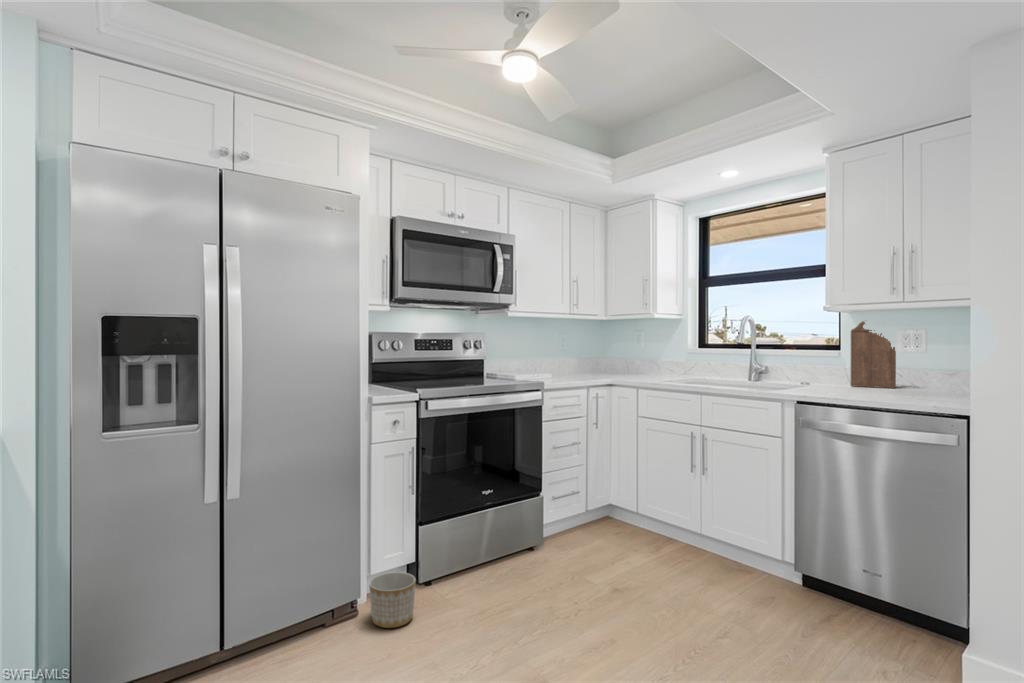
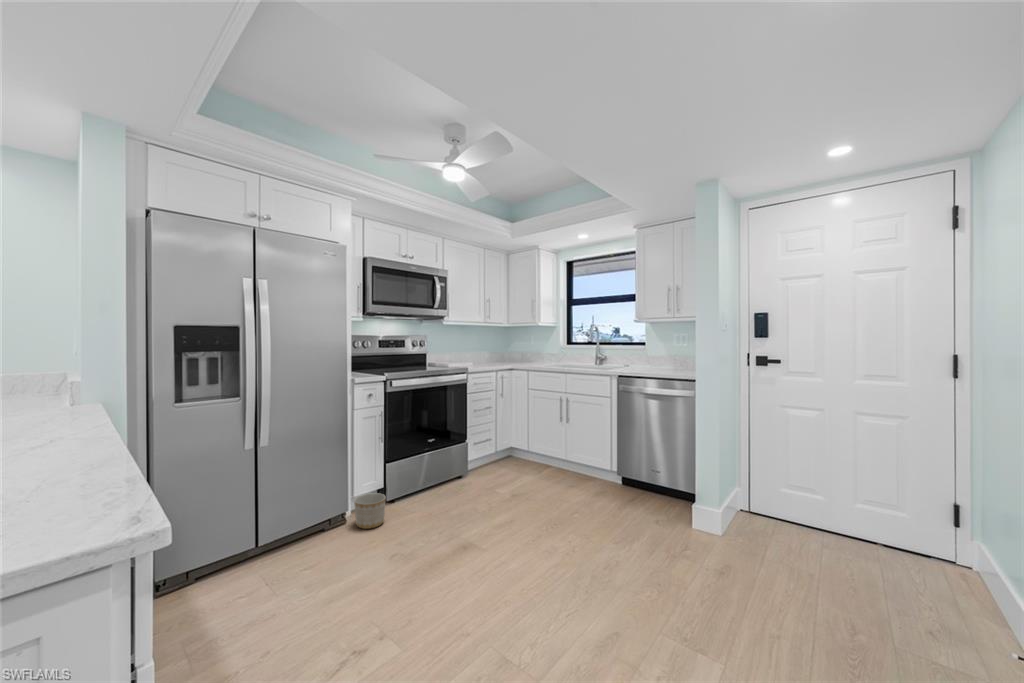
cutting board: present [851,321,896,388] -> none [653,328,677,368]

